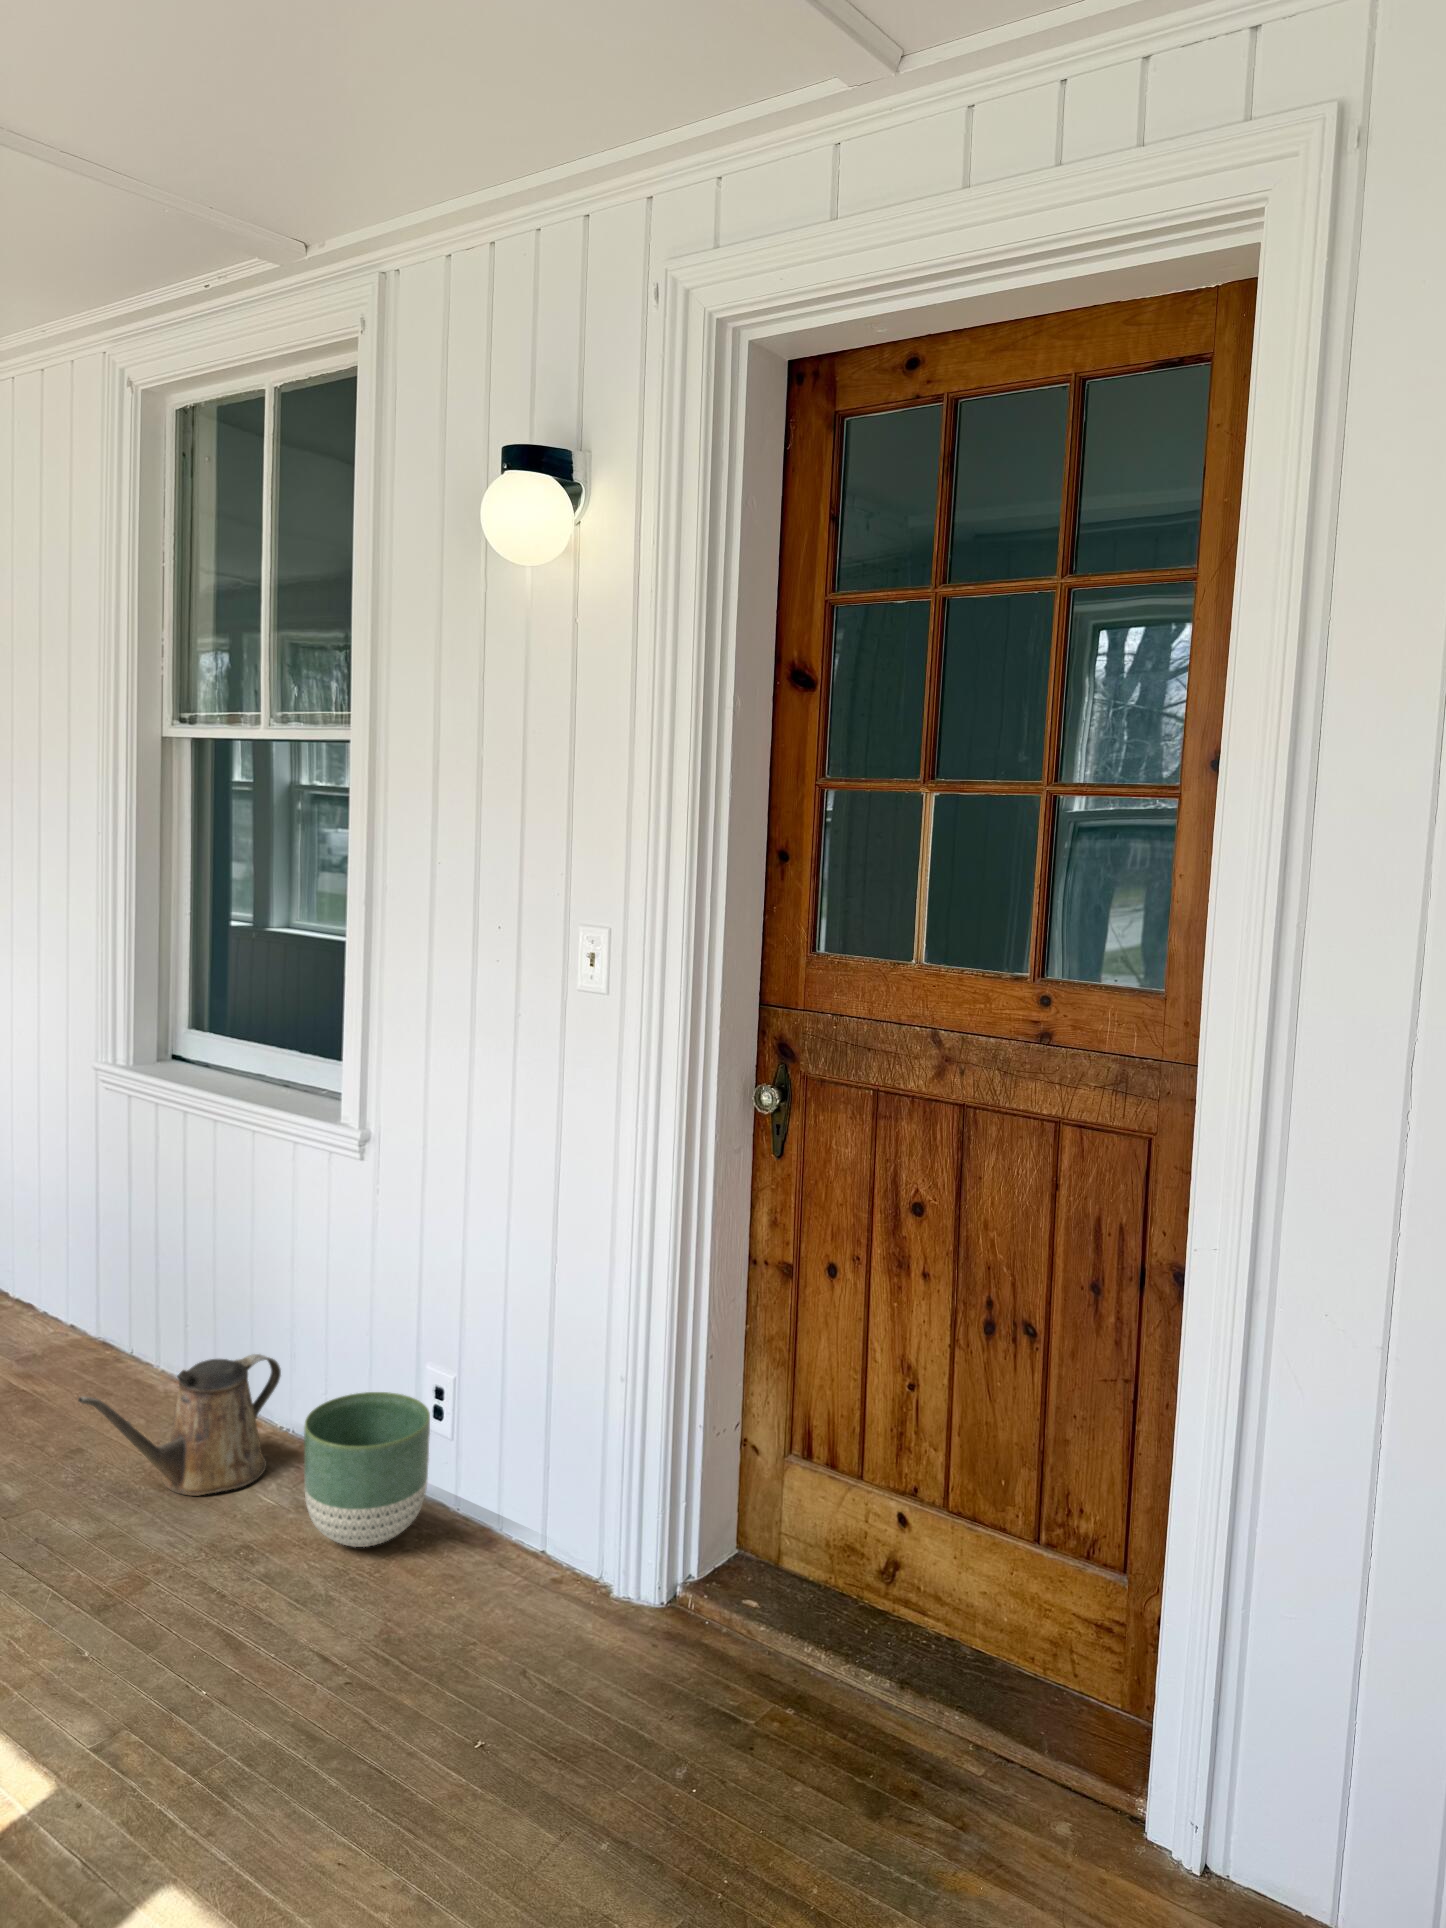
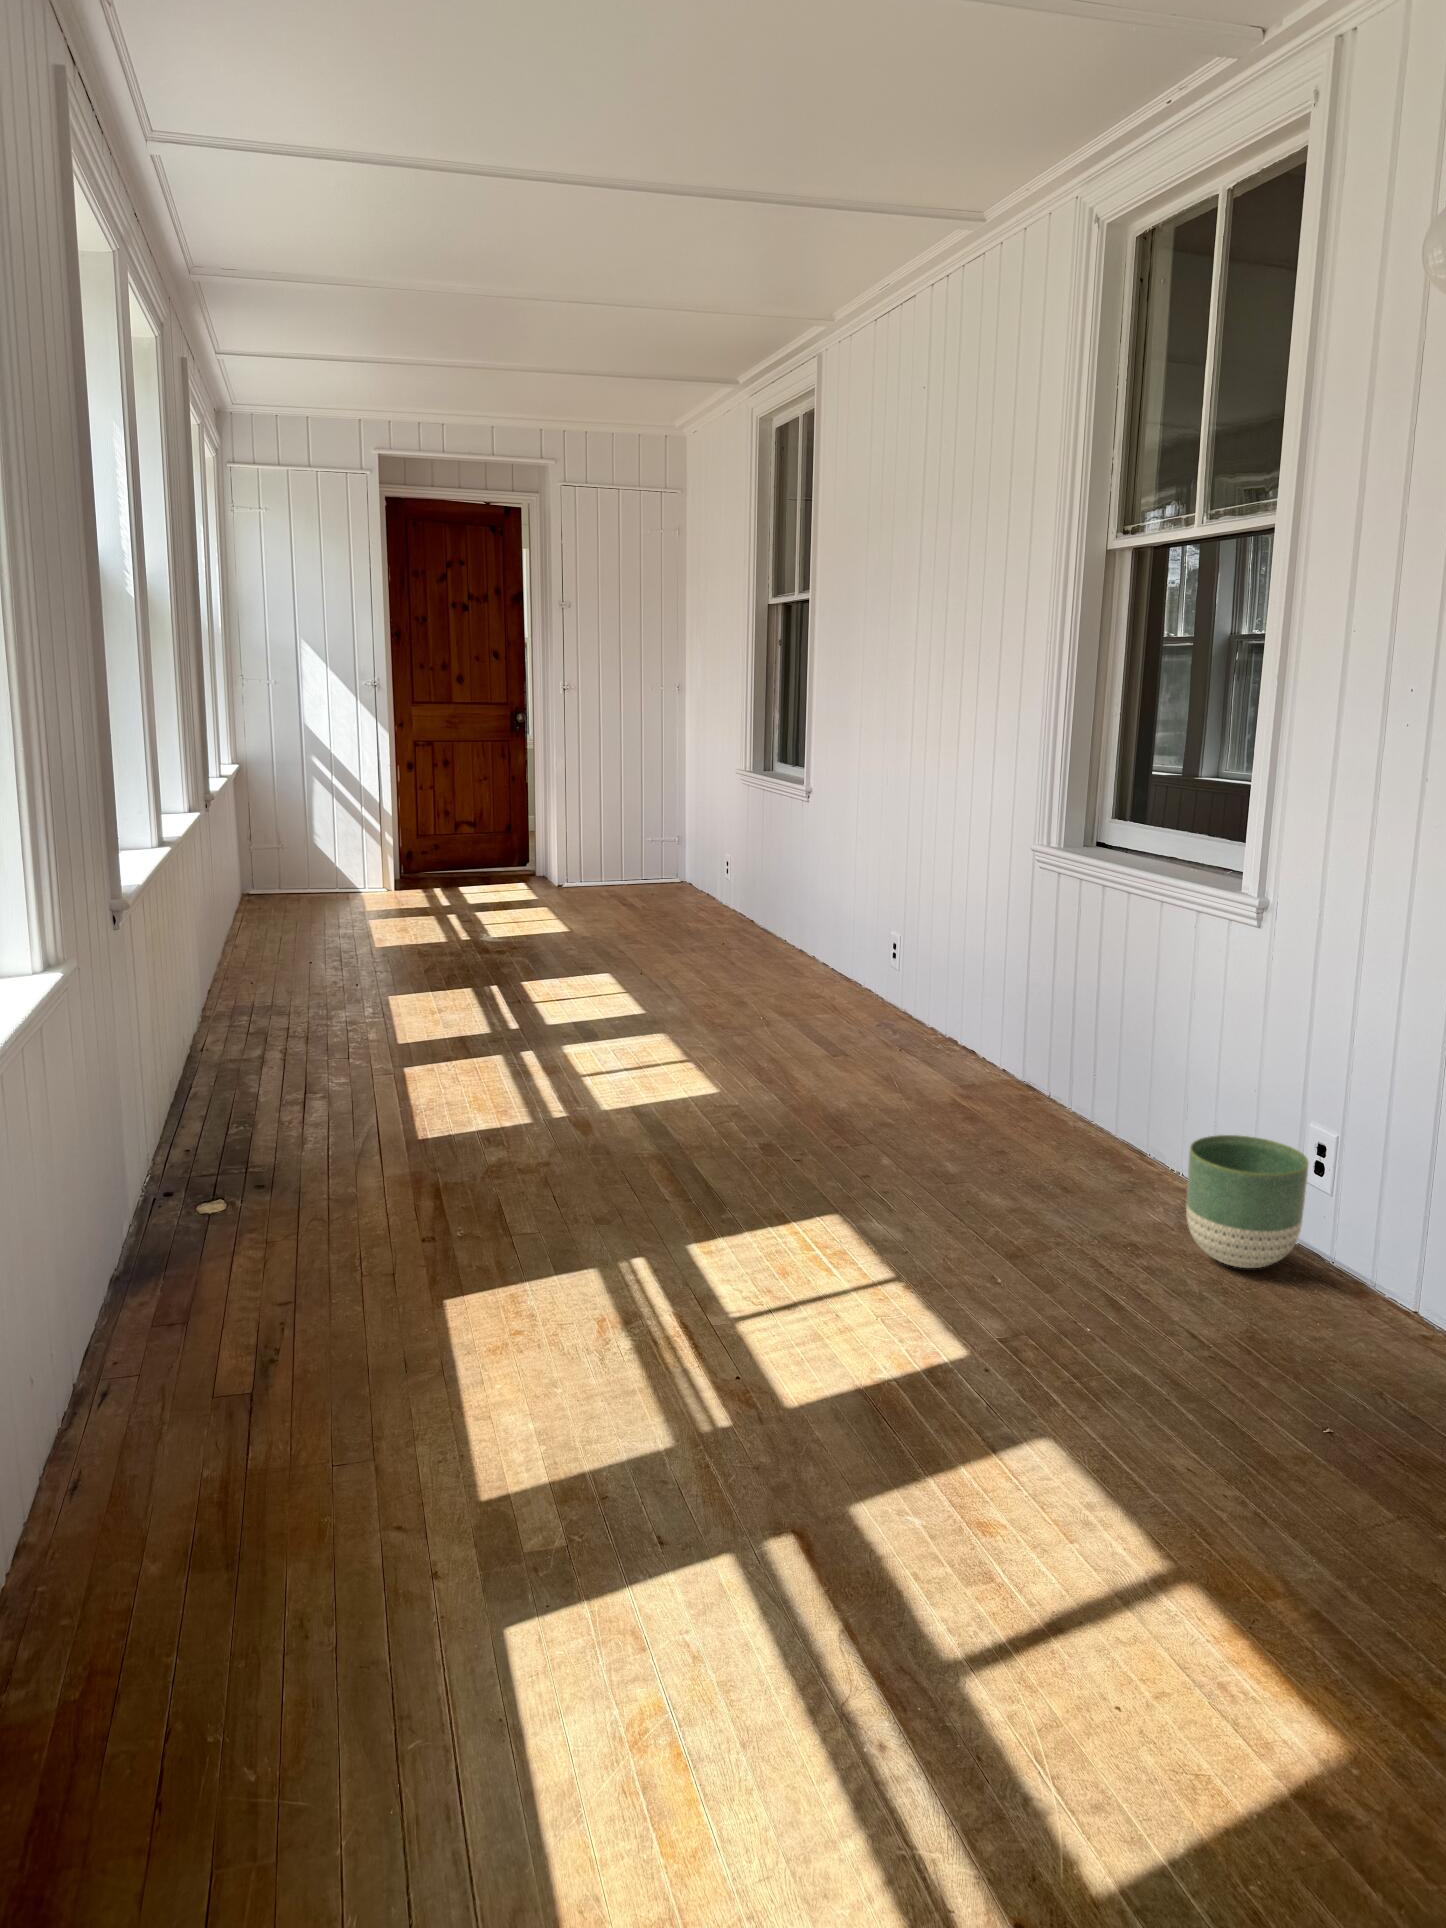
watering can: present [78,1354,281,1496] -> none [1006,1092,1173,1203]

